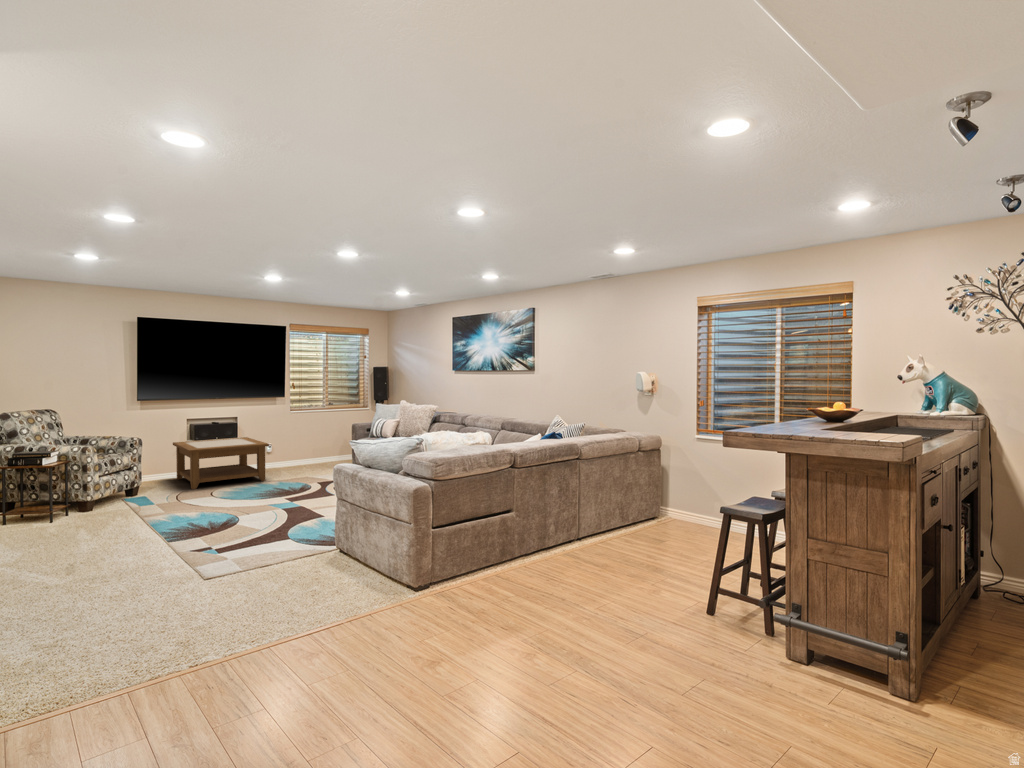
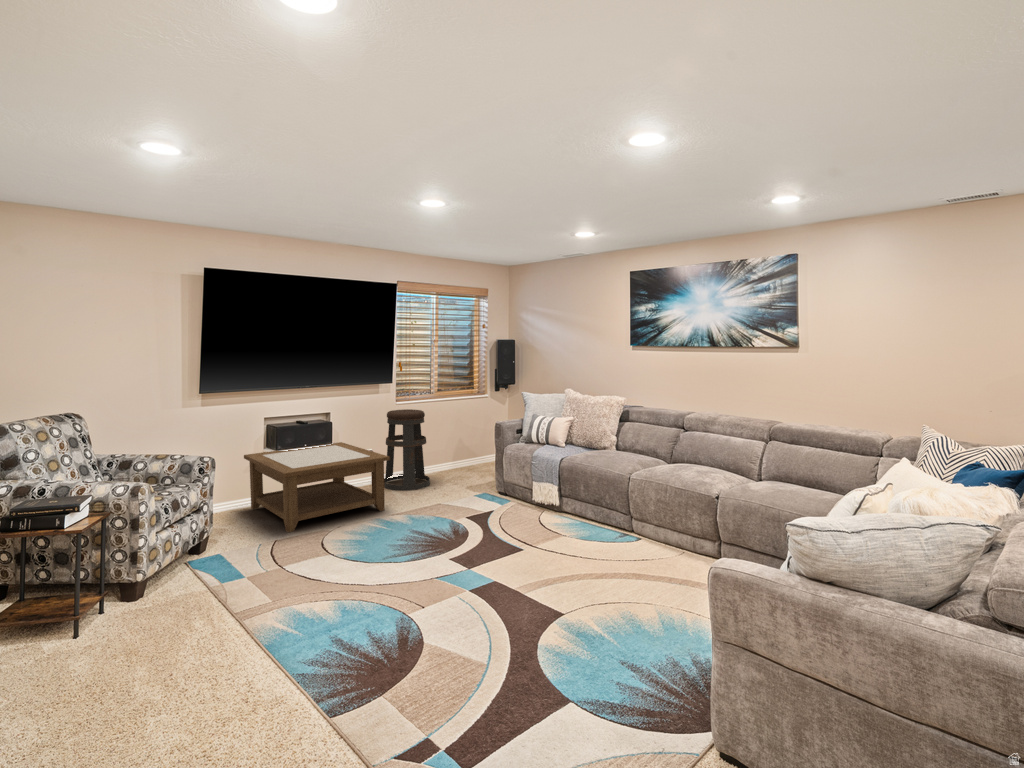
bar stool: none [278,416,313,472] -> present [384,409,430,491]

